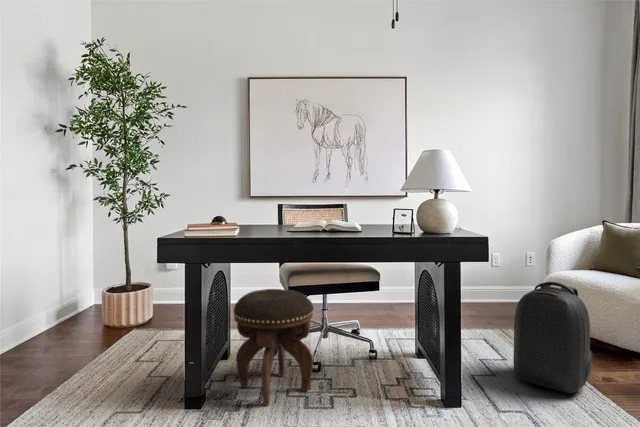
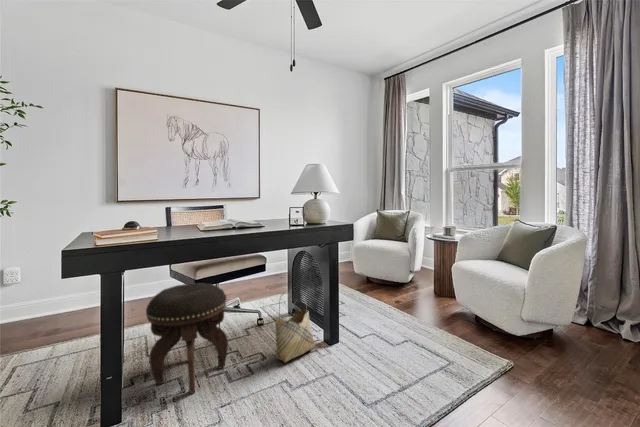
backpack: present [513,282,593,393] -> none [354,250,395,316]
woven basket: none [364,319,420,407] -> present [275,293,314,362]

